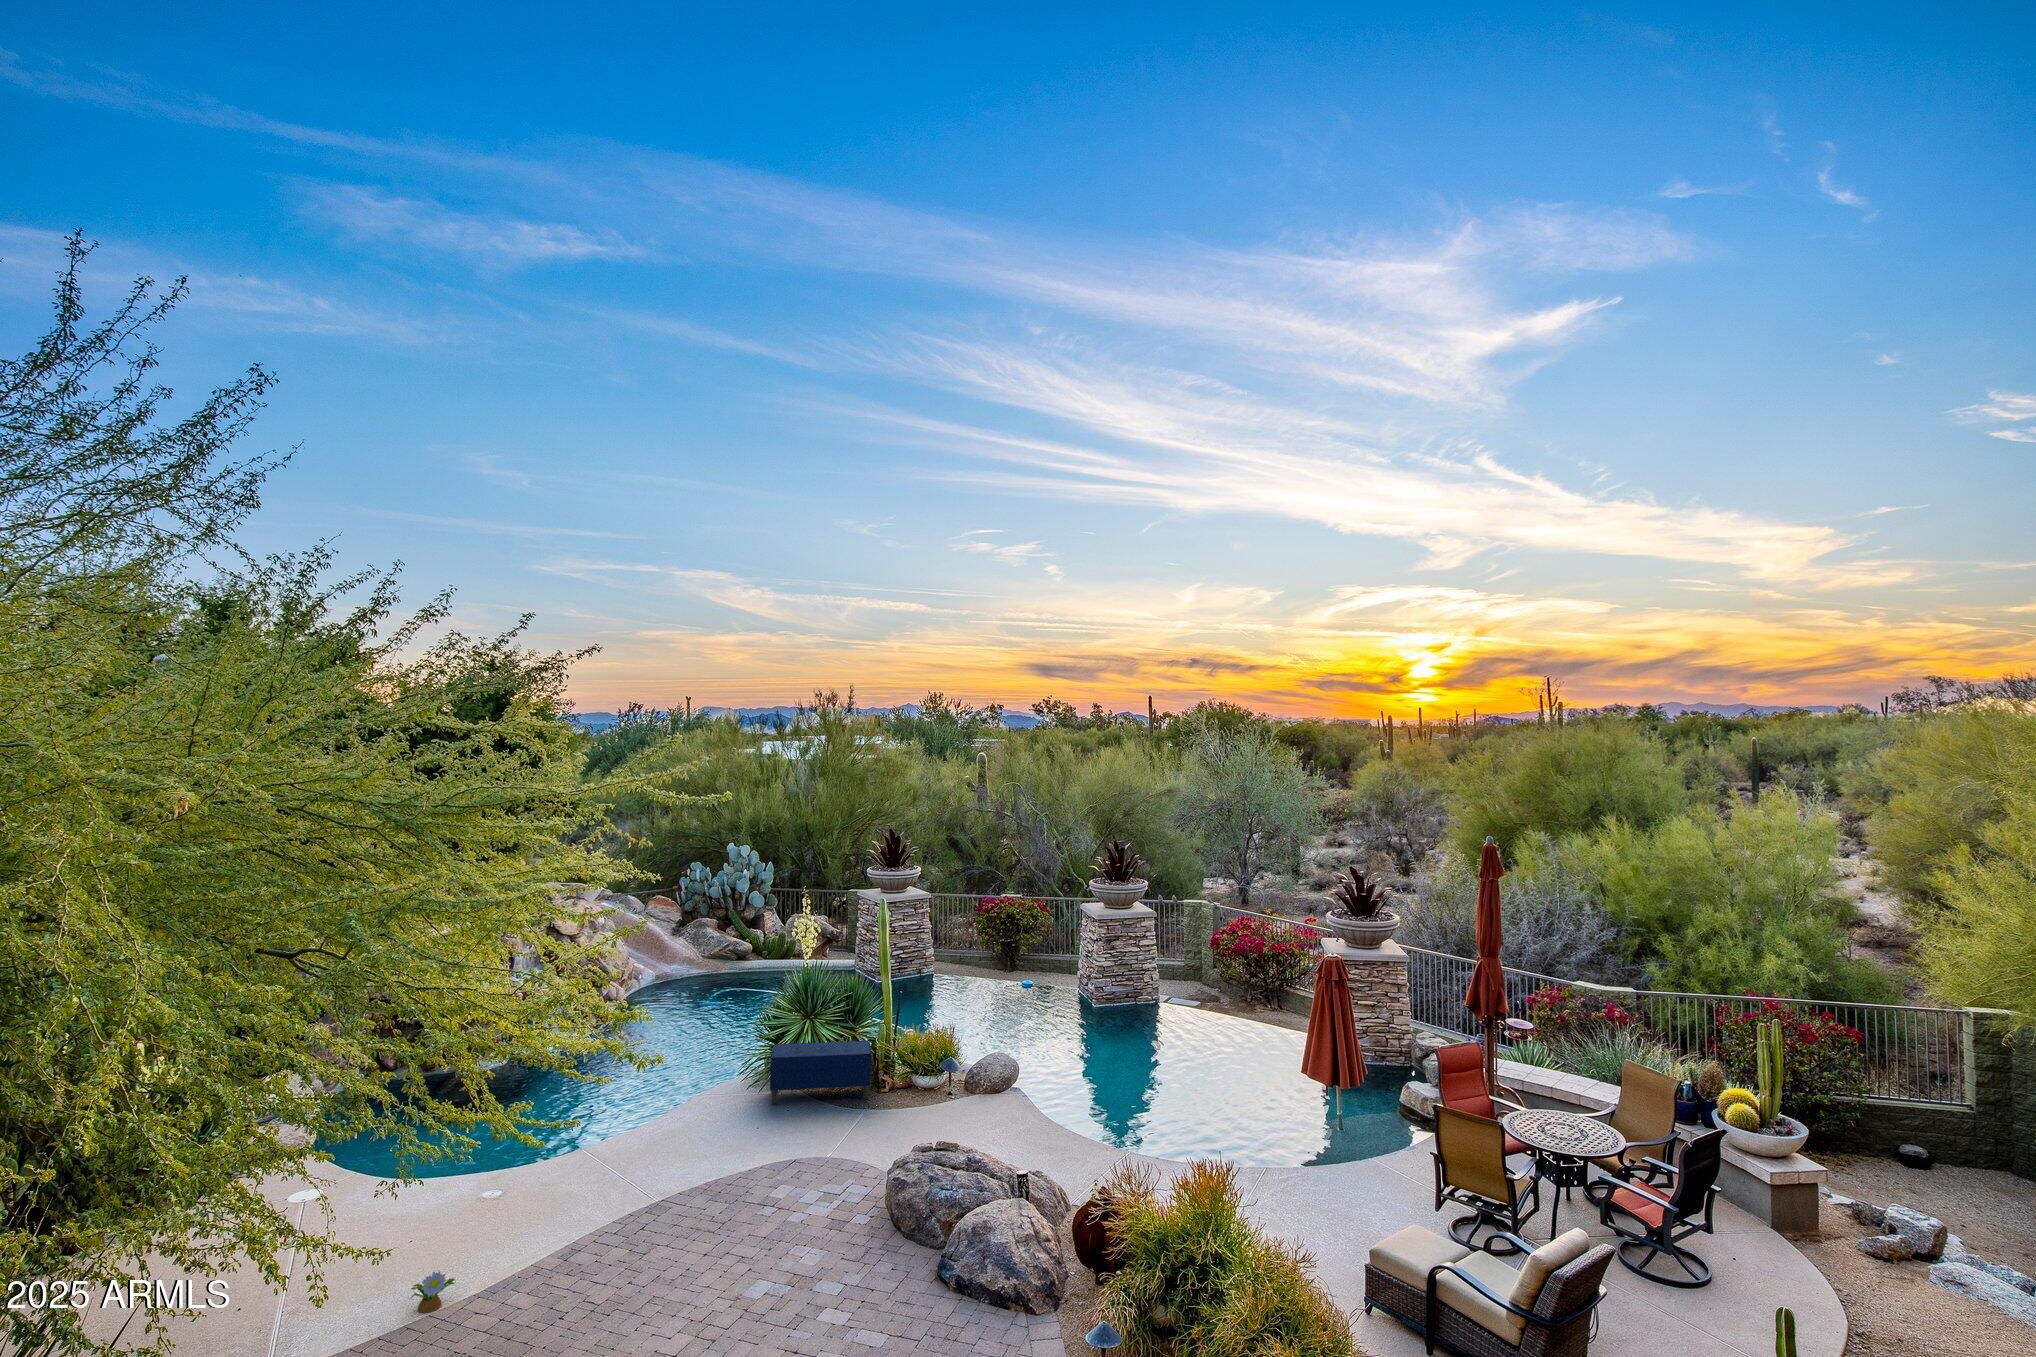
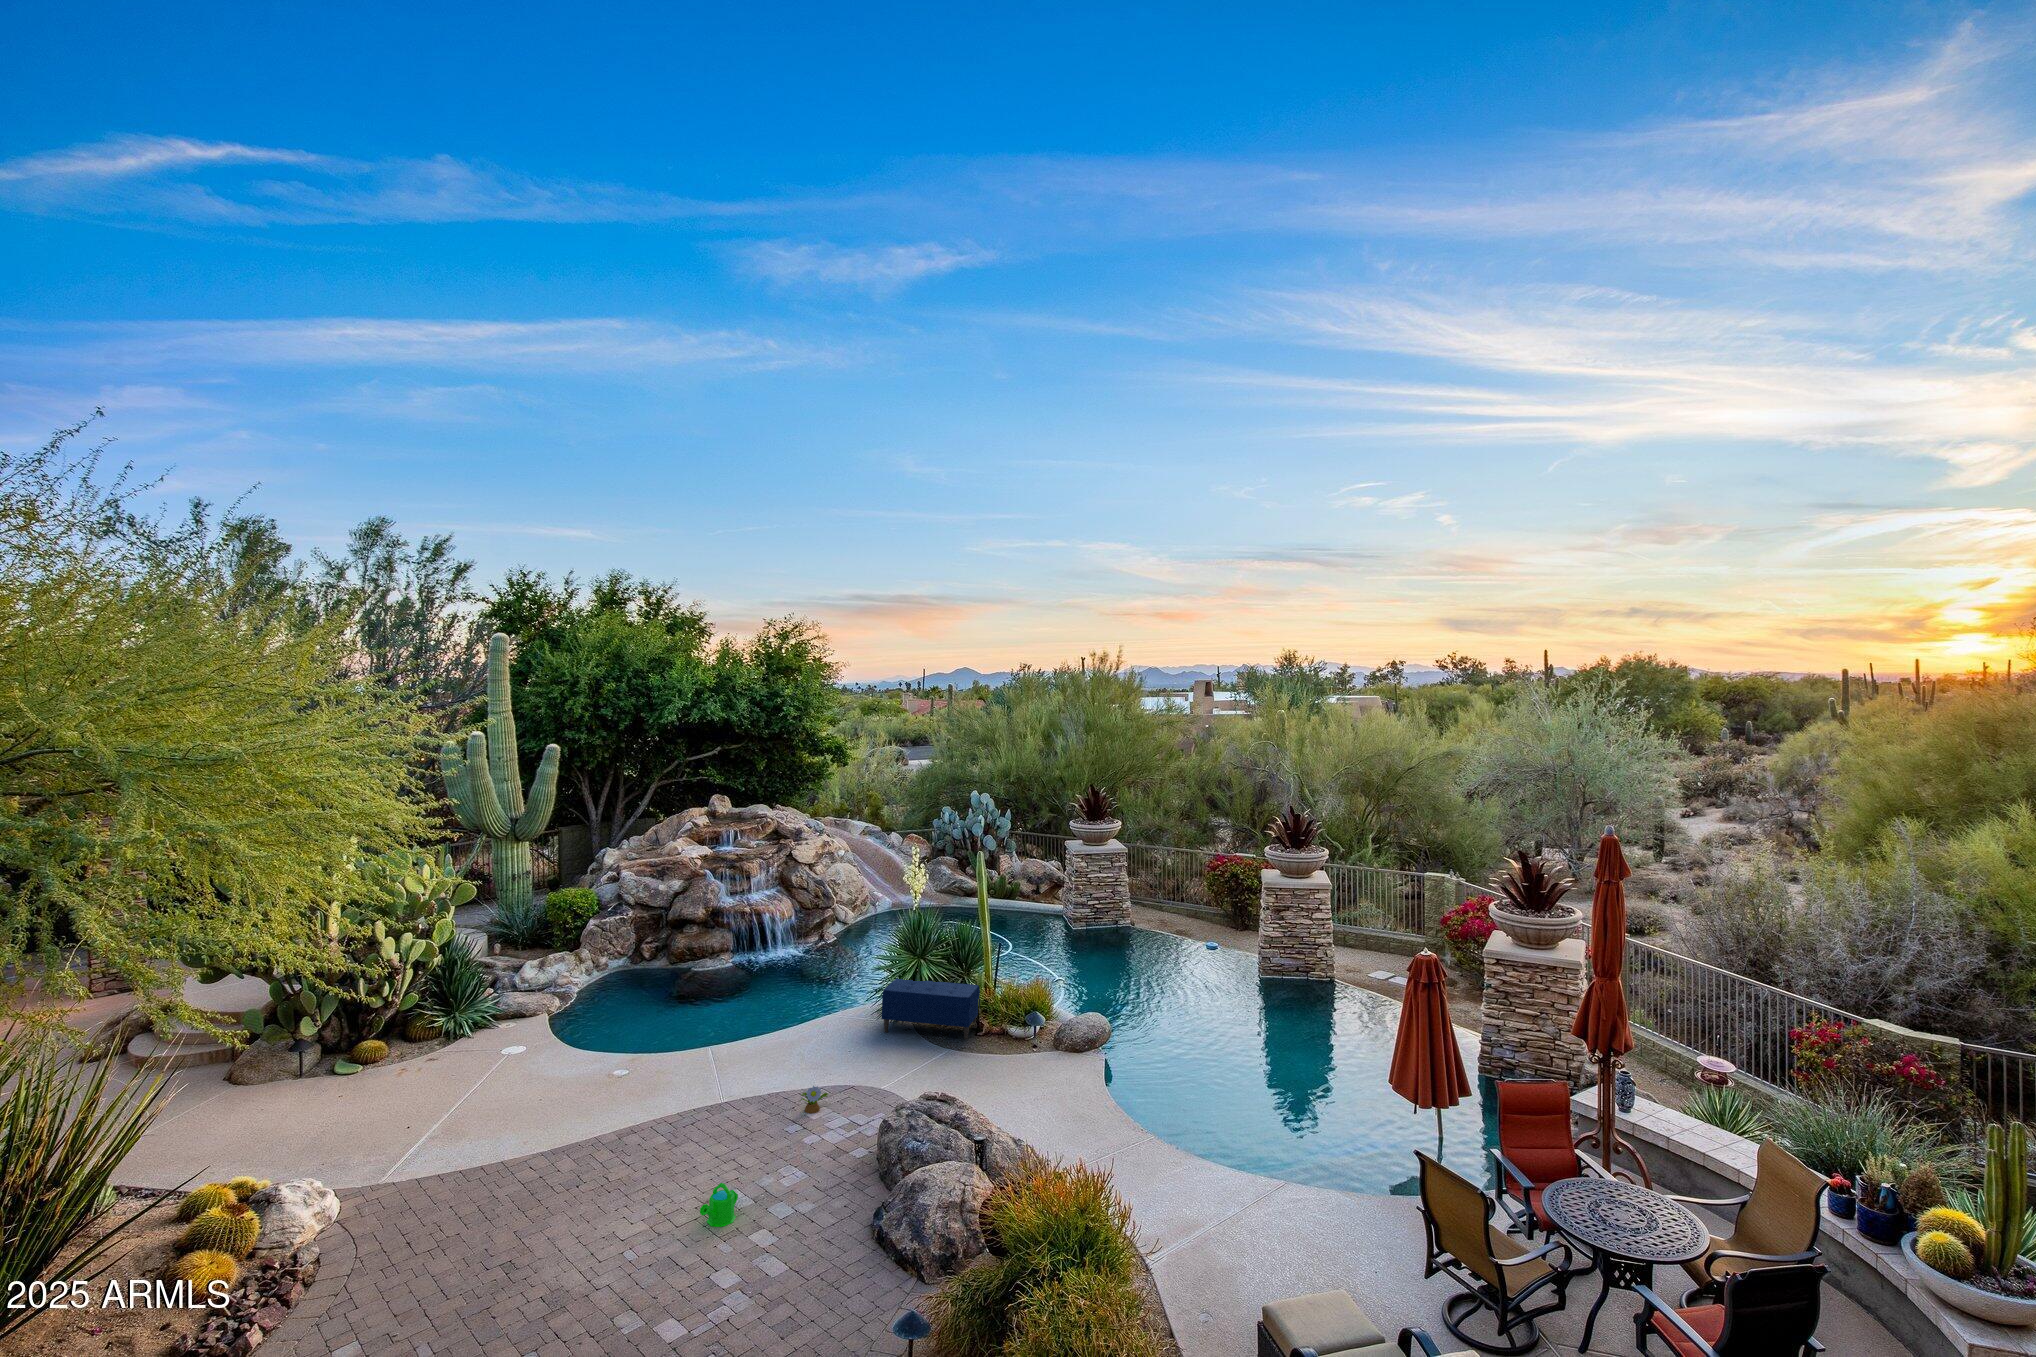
watering can: none [754,1268,785,1318] -> present [700,1183,738,1227]
decorative plant: present [410,1271,455,1313] -> present [799,1086,828,1113]

